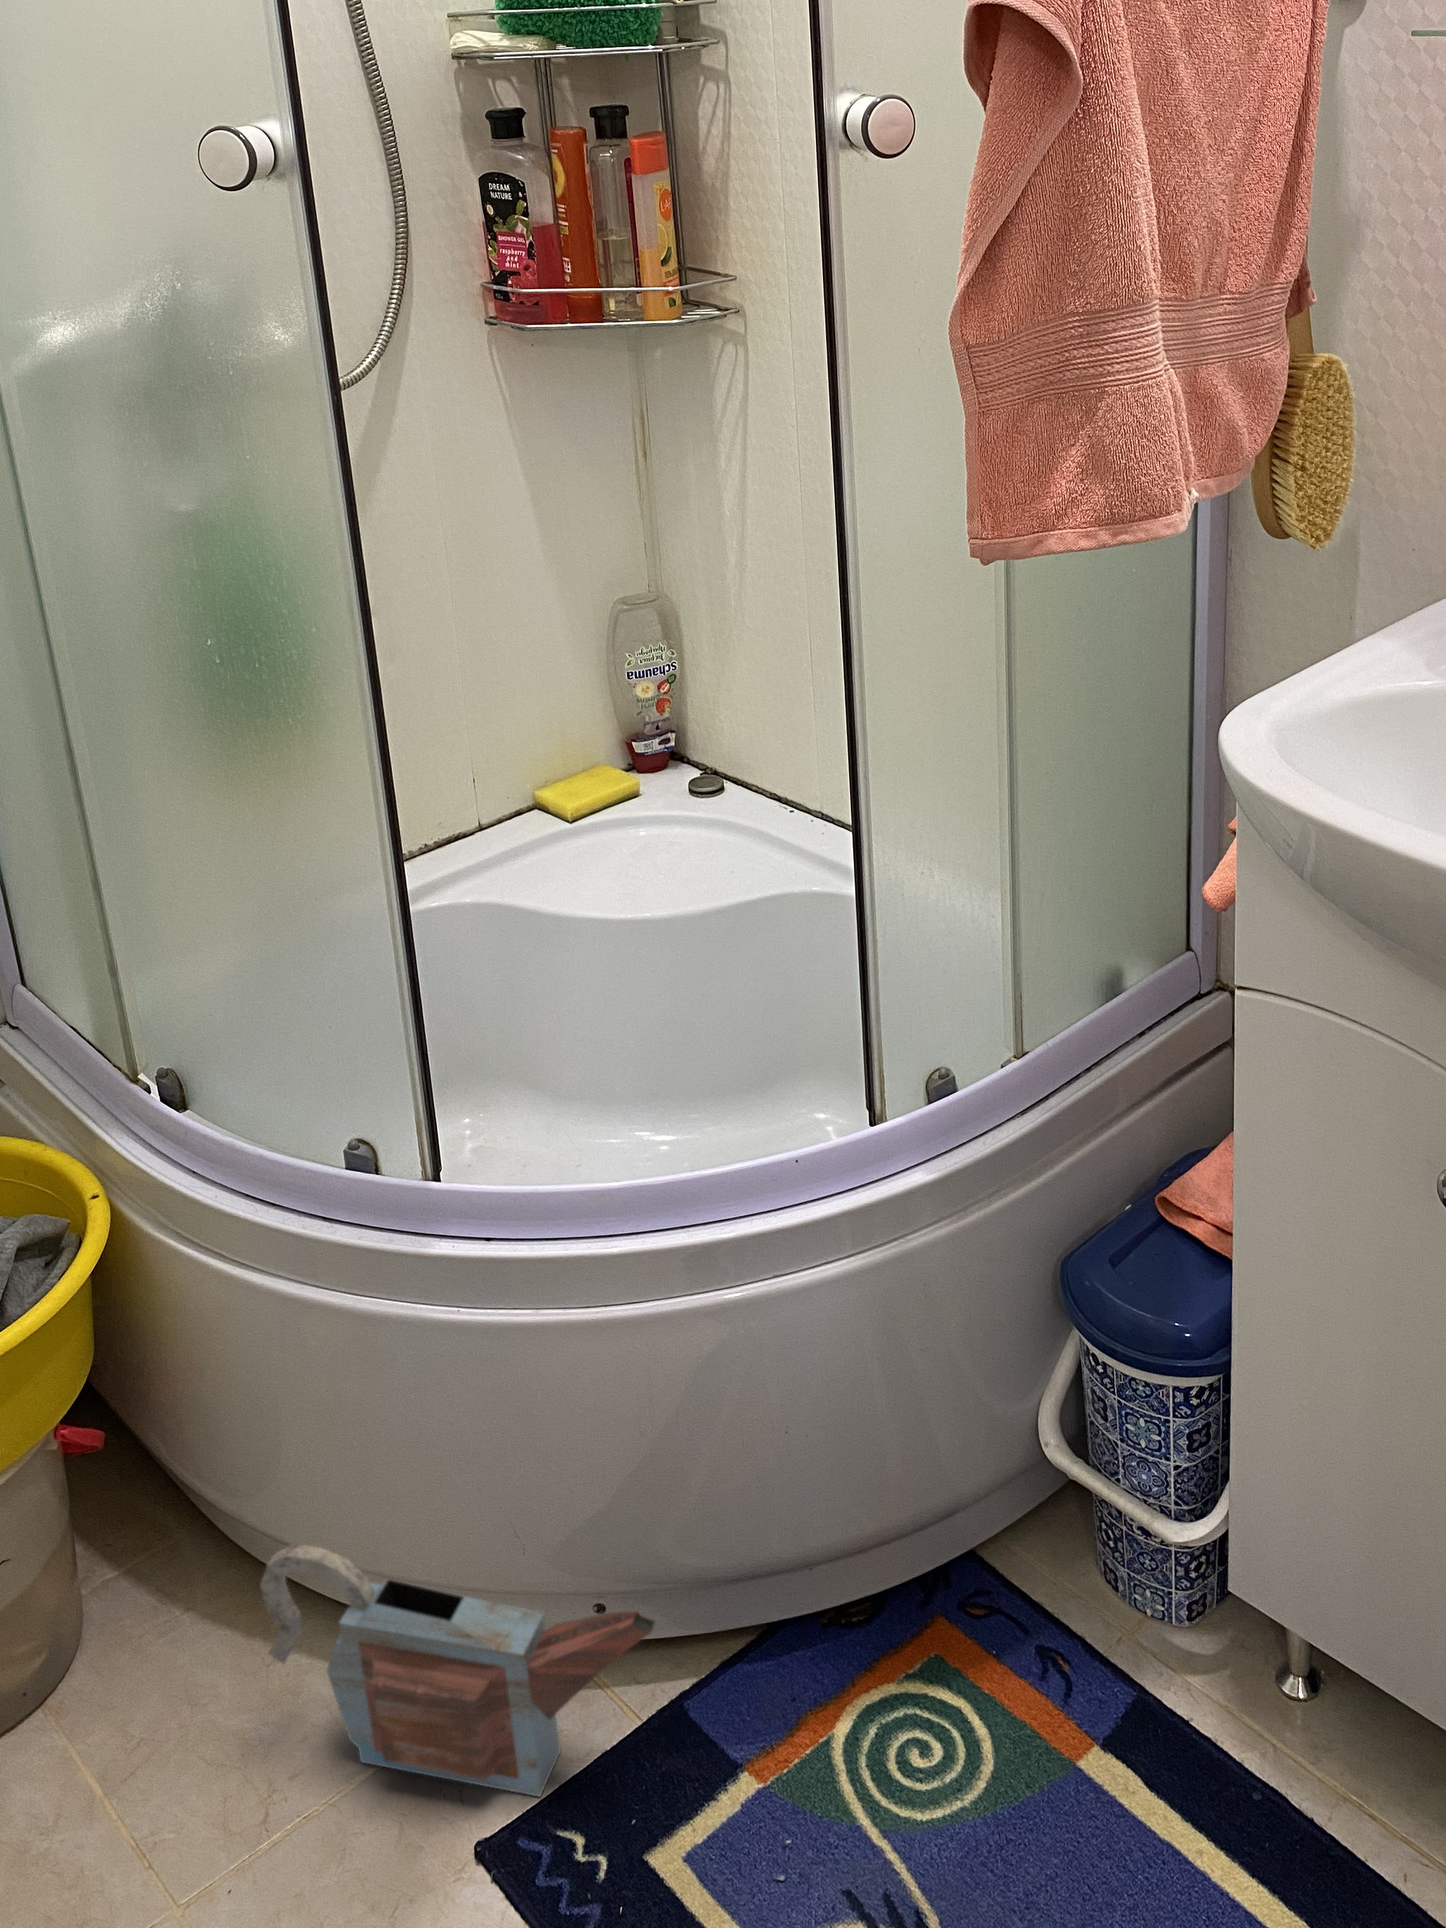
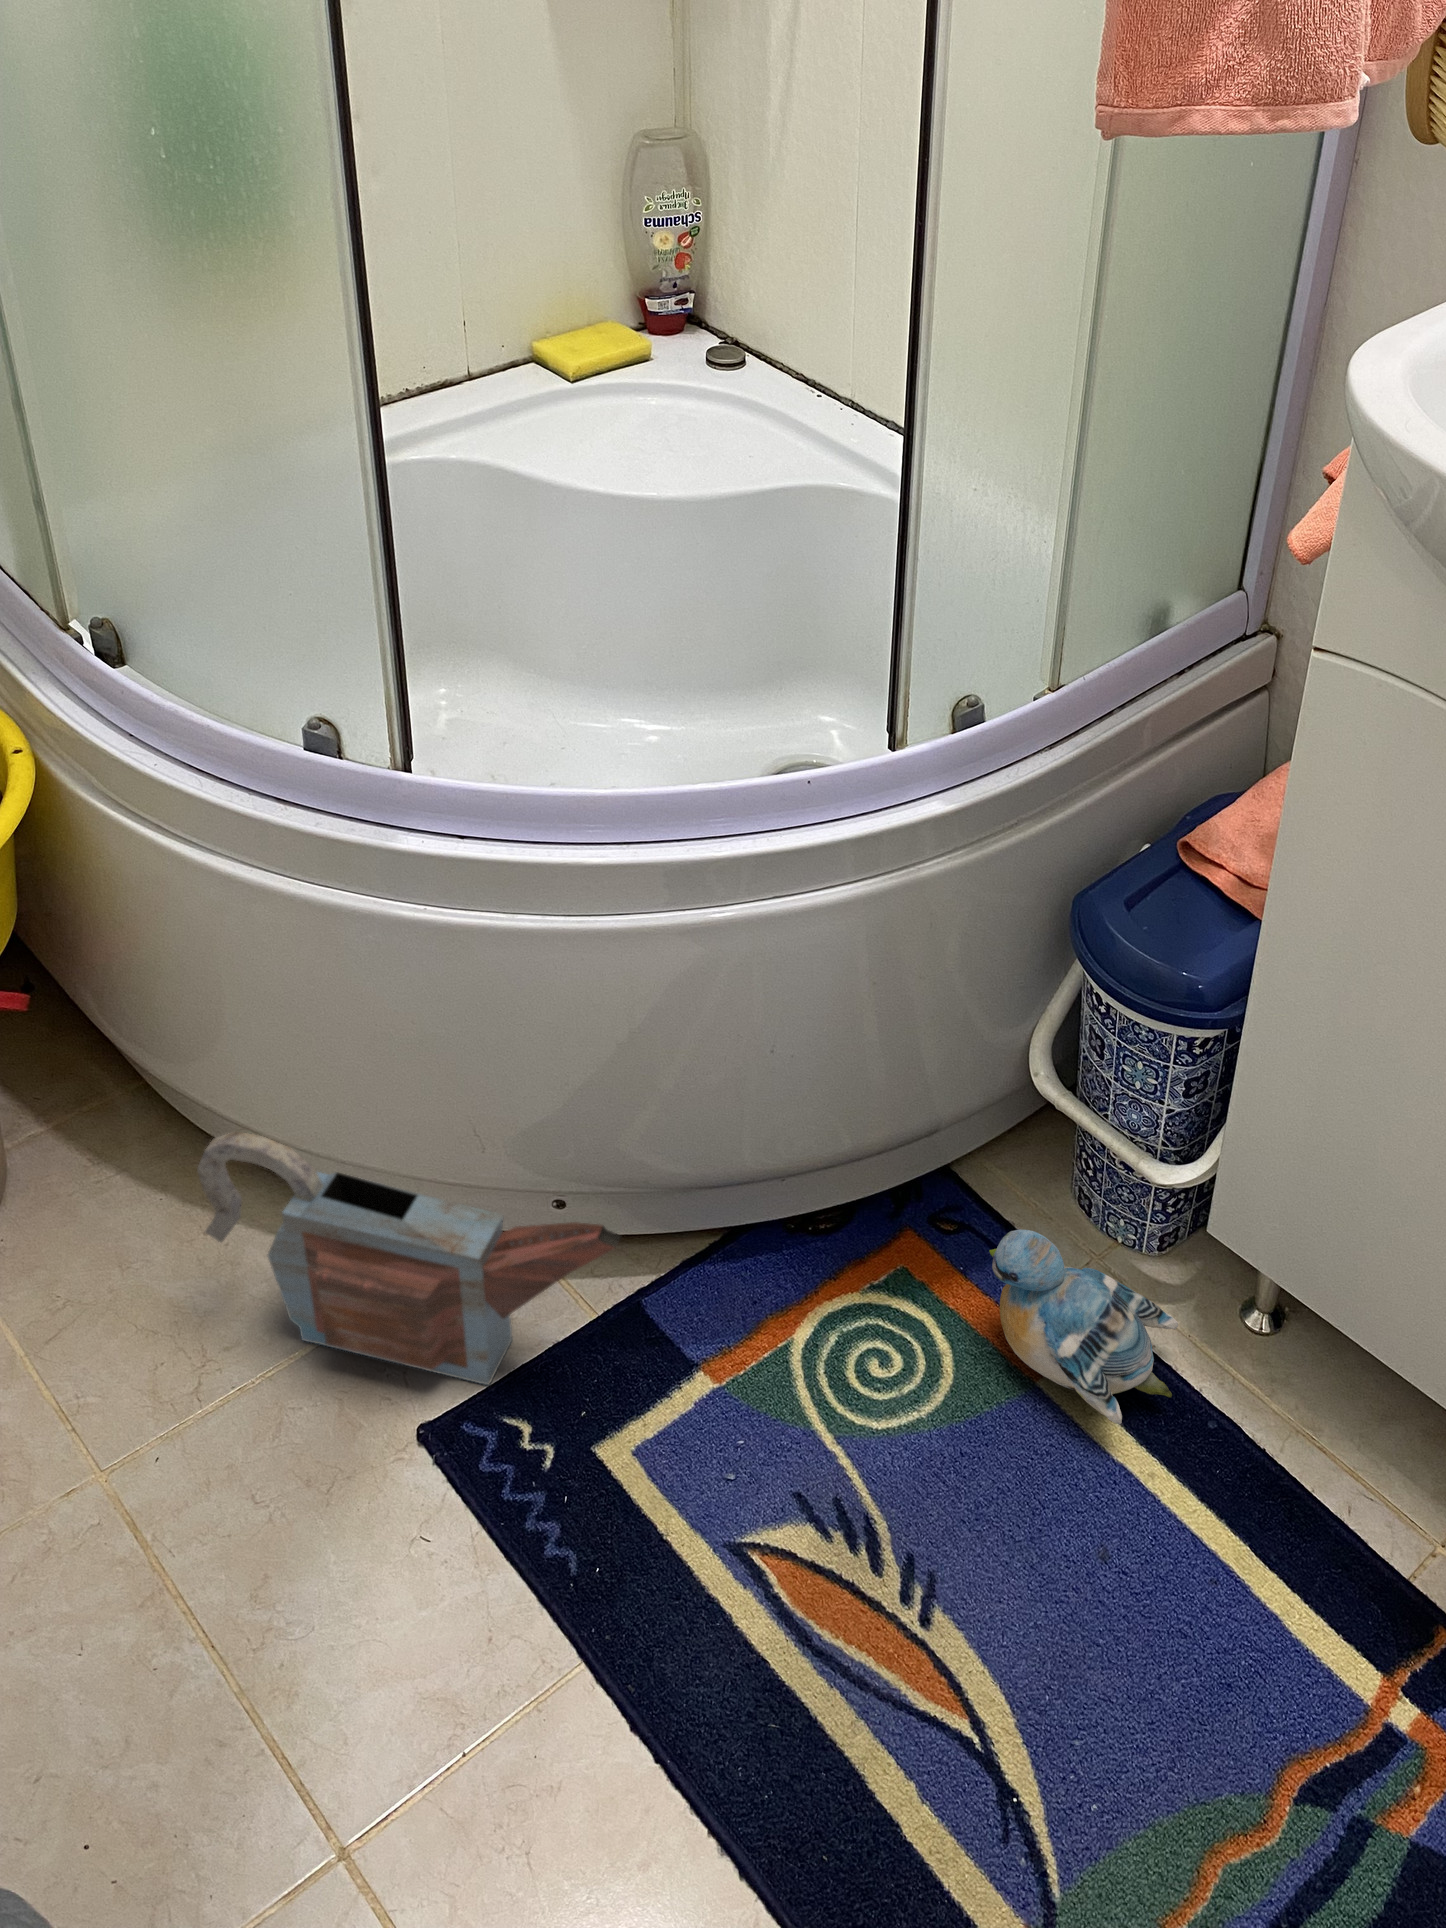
plush toy: none [1015,1599,1212,1797] -> present [989,1229,1178,1424]

